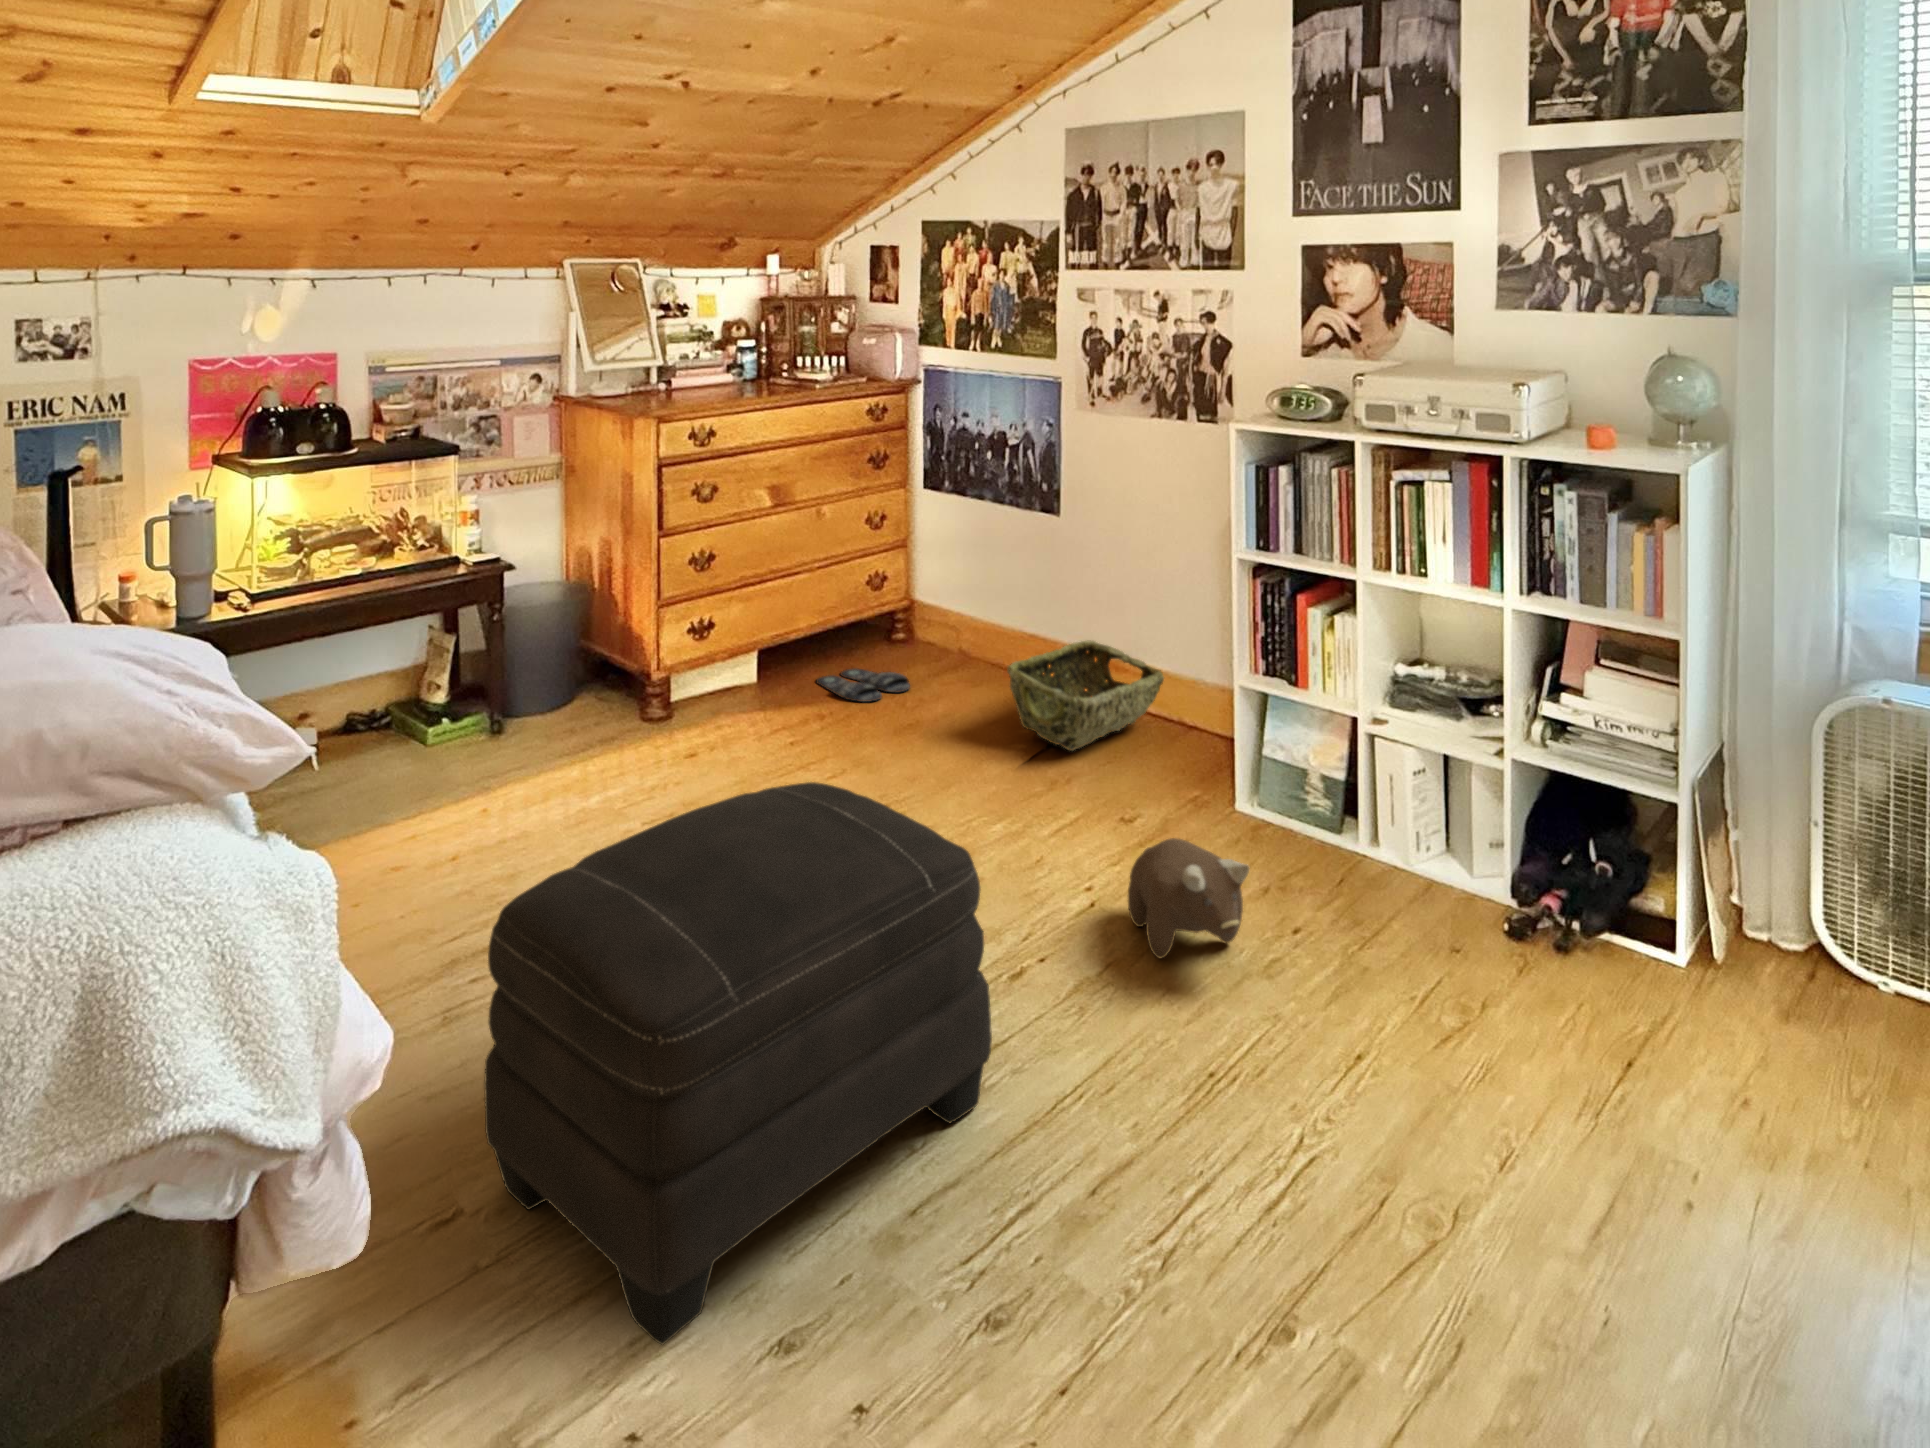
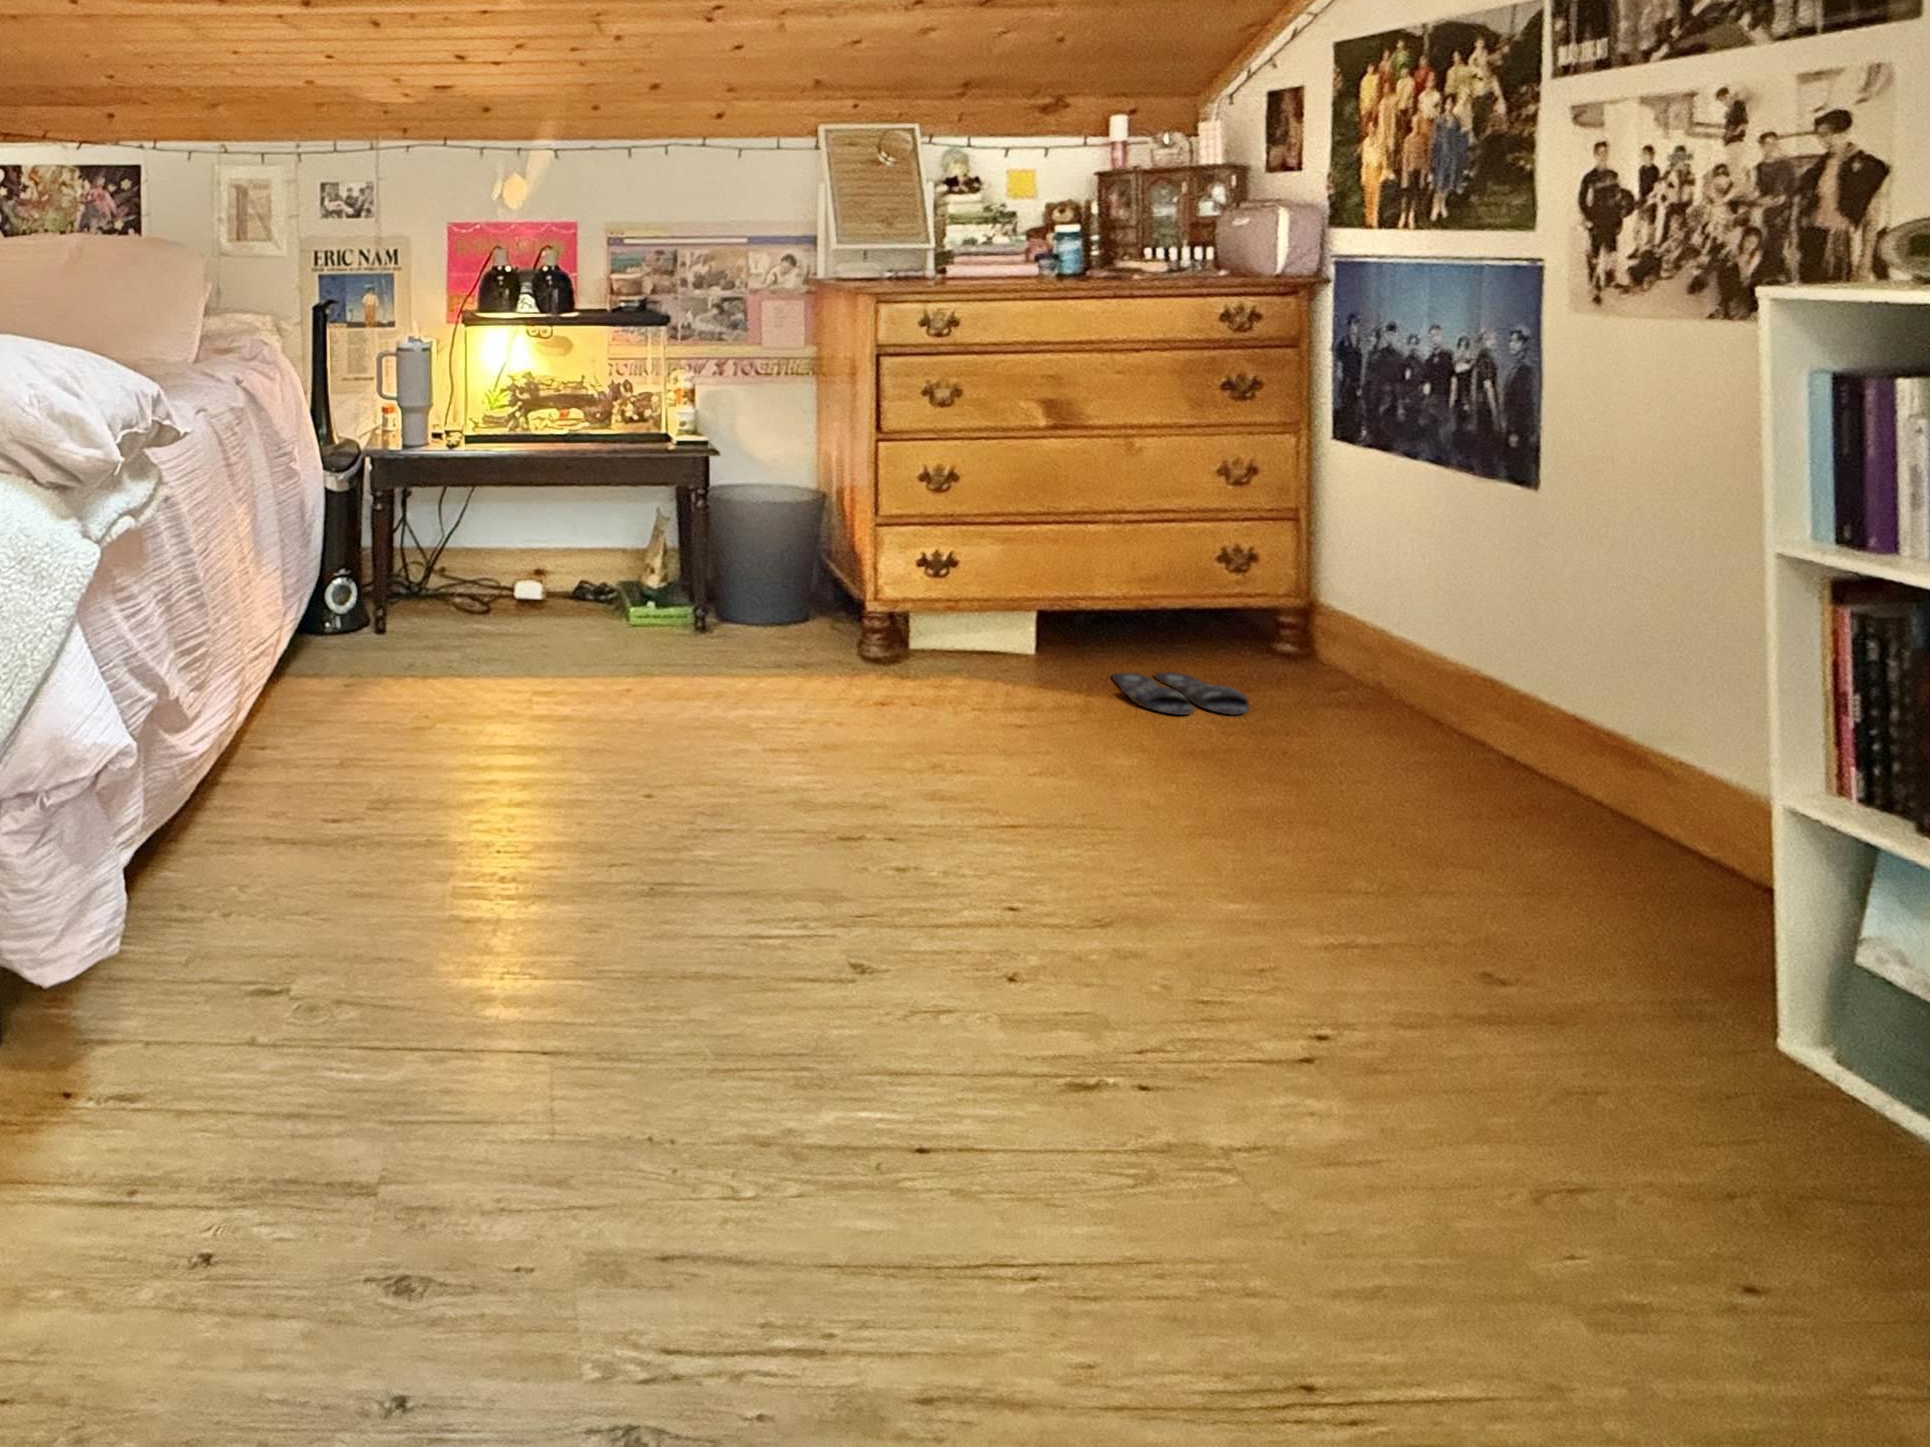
woven basket: present [1007,641,1164,751] -> none [1358,692,1705,856]
ottoman: present [484,782,992,1345] -> none [213,676,901,1304]
plush toy: present [1128,838,1249,958] -> none [1366,1000,1613,1247]

